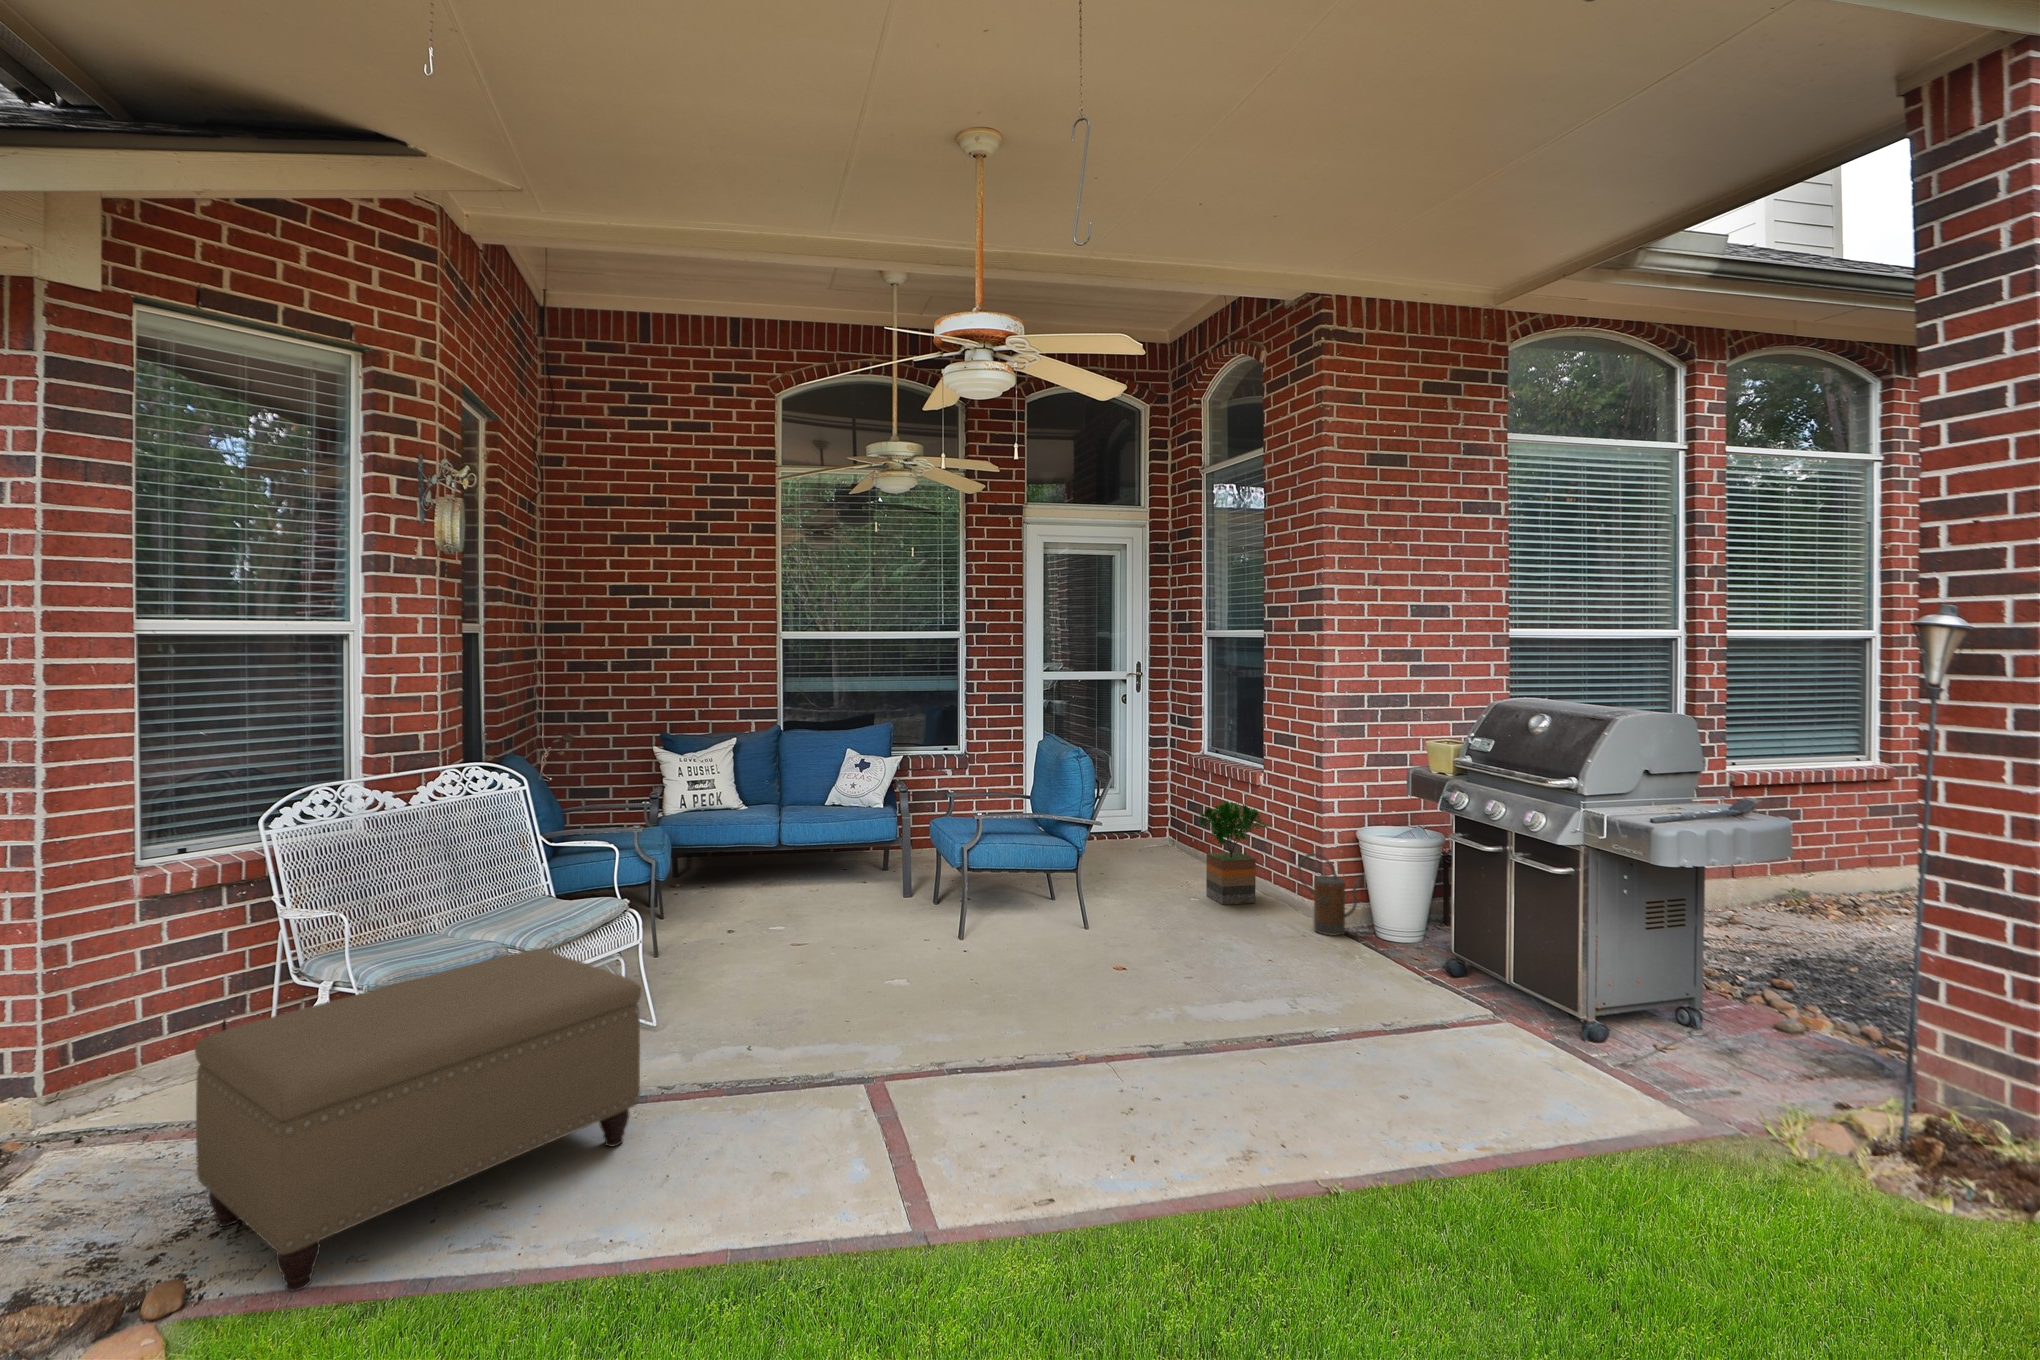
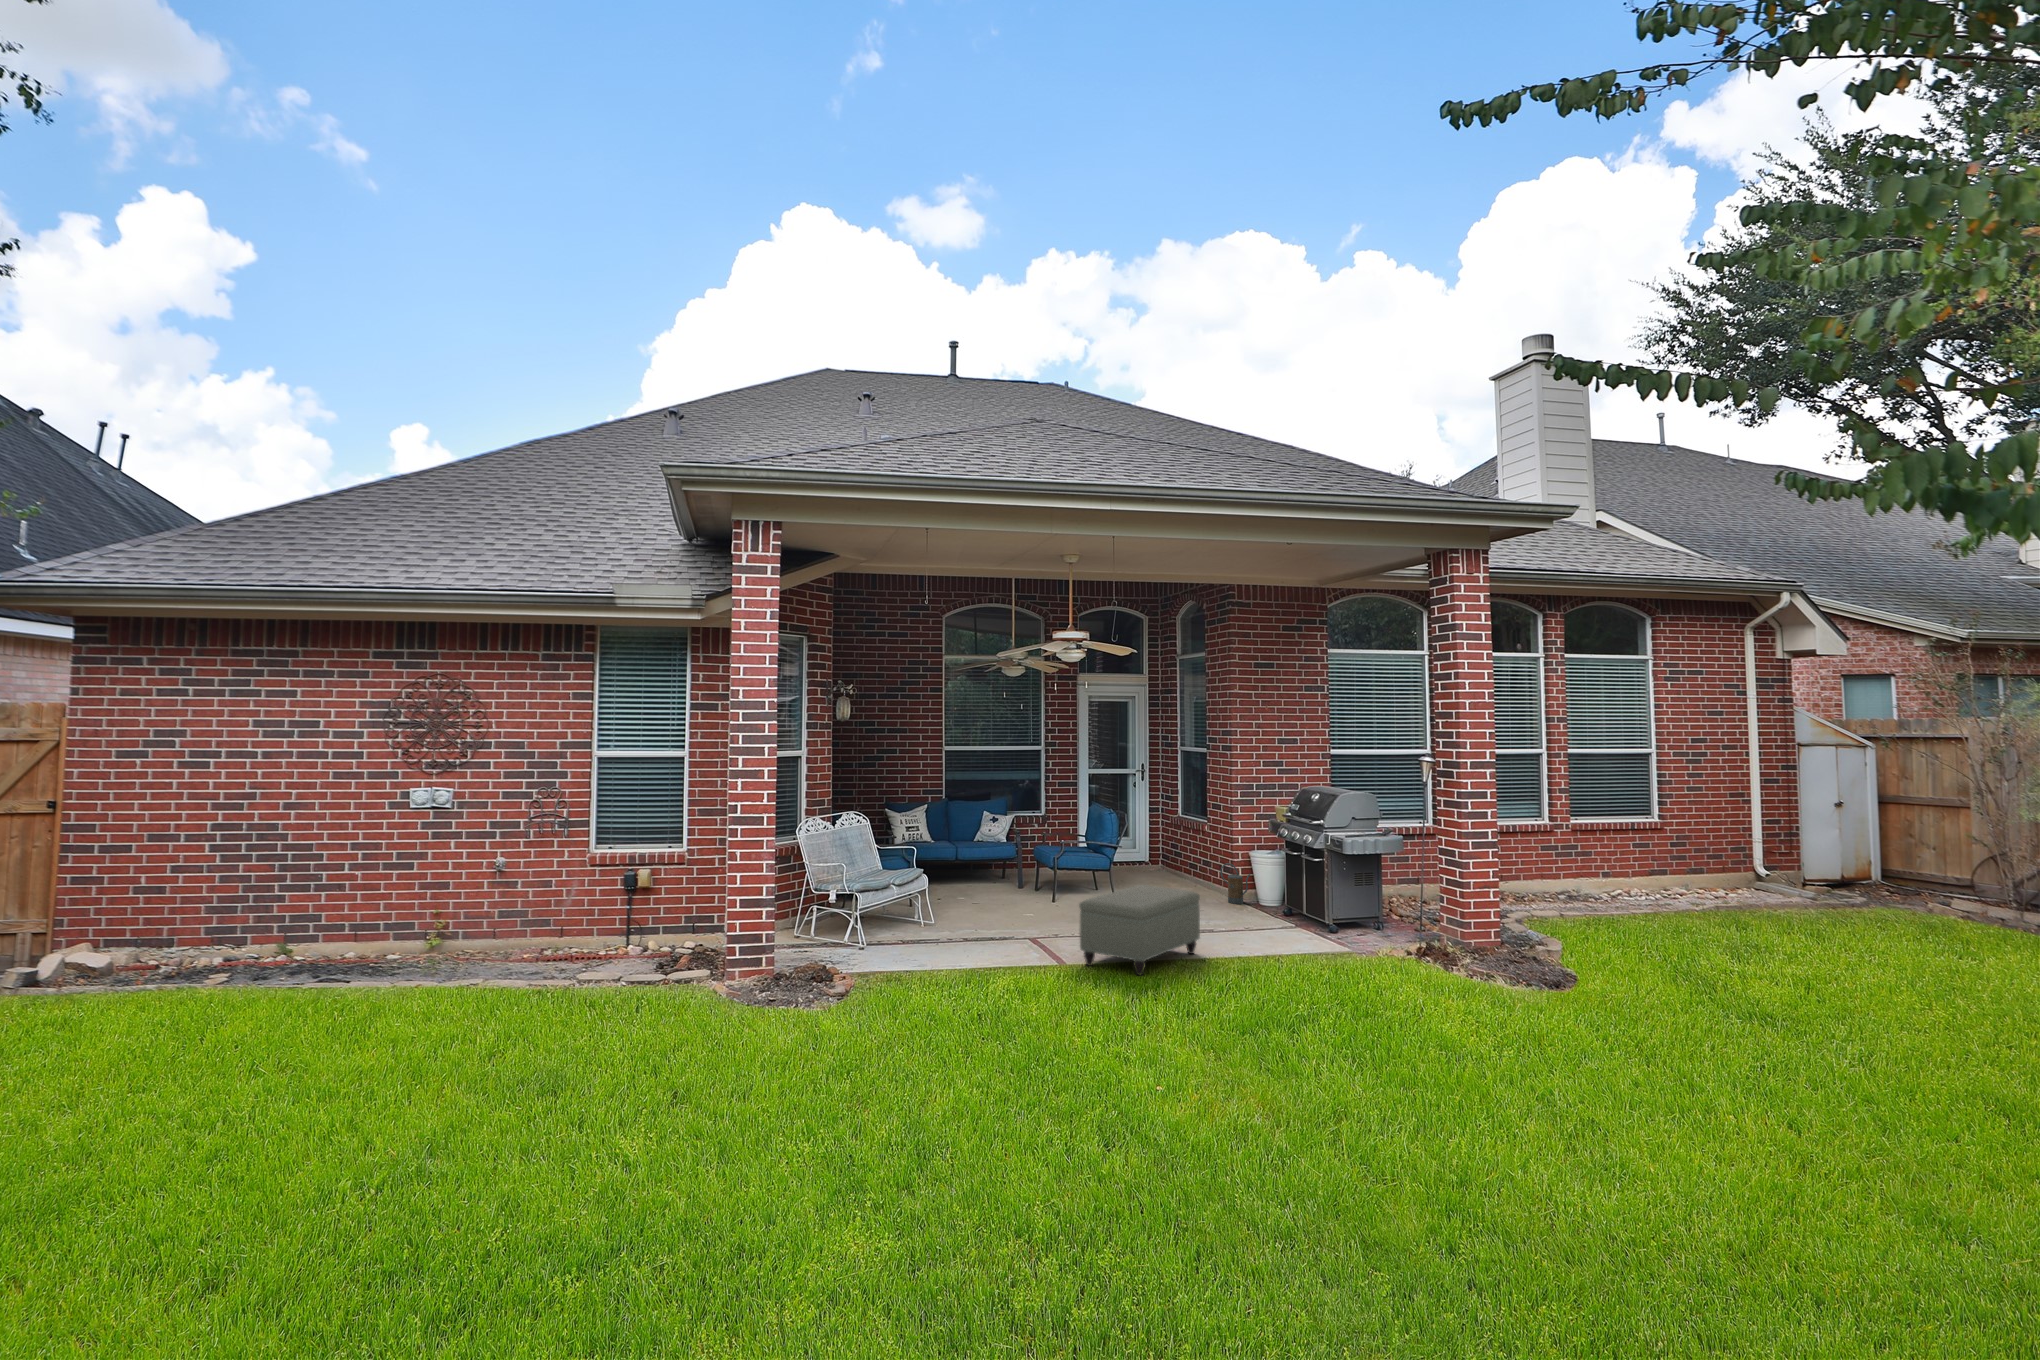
potted tree: present [1199,801,1268,905] -> none [1171,839,1210,893]
ottoman: present [194,949,642,1291] -> present [1079,885,1200,975]

